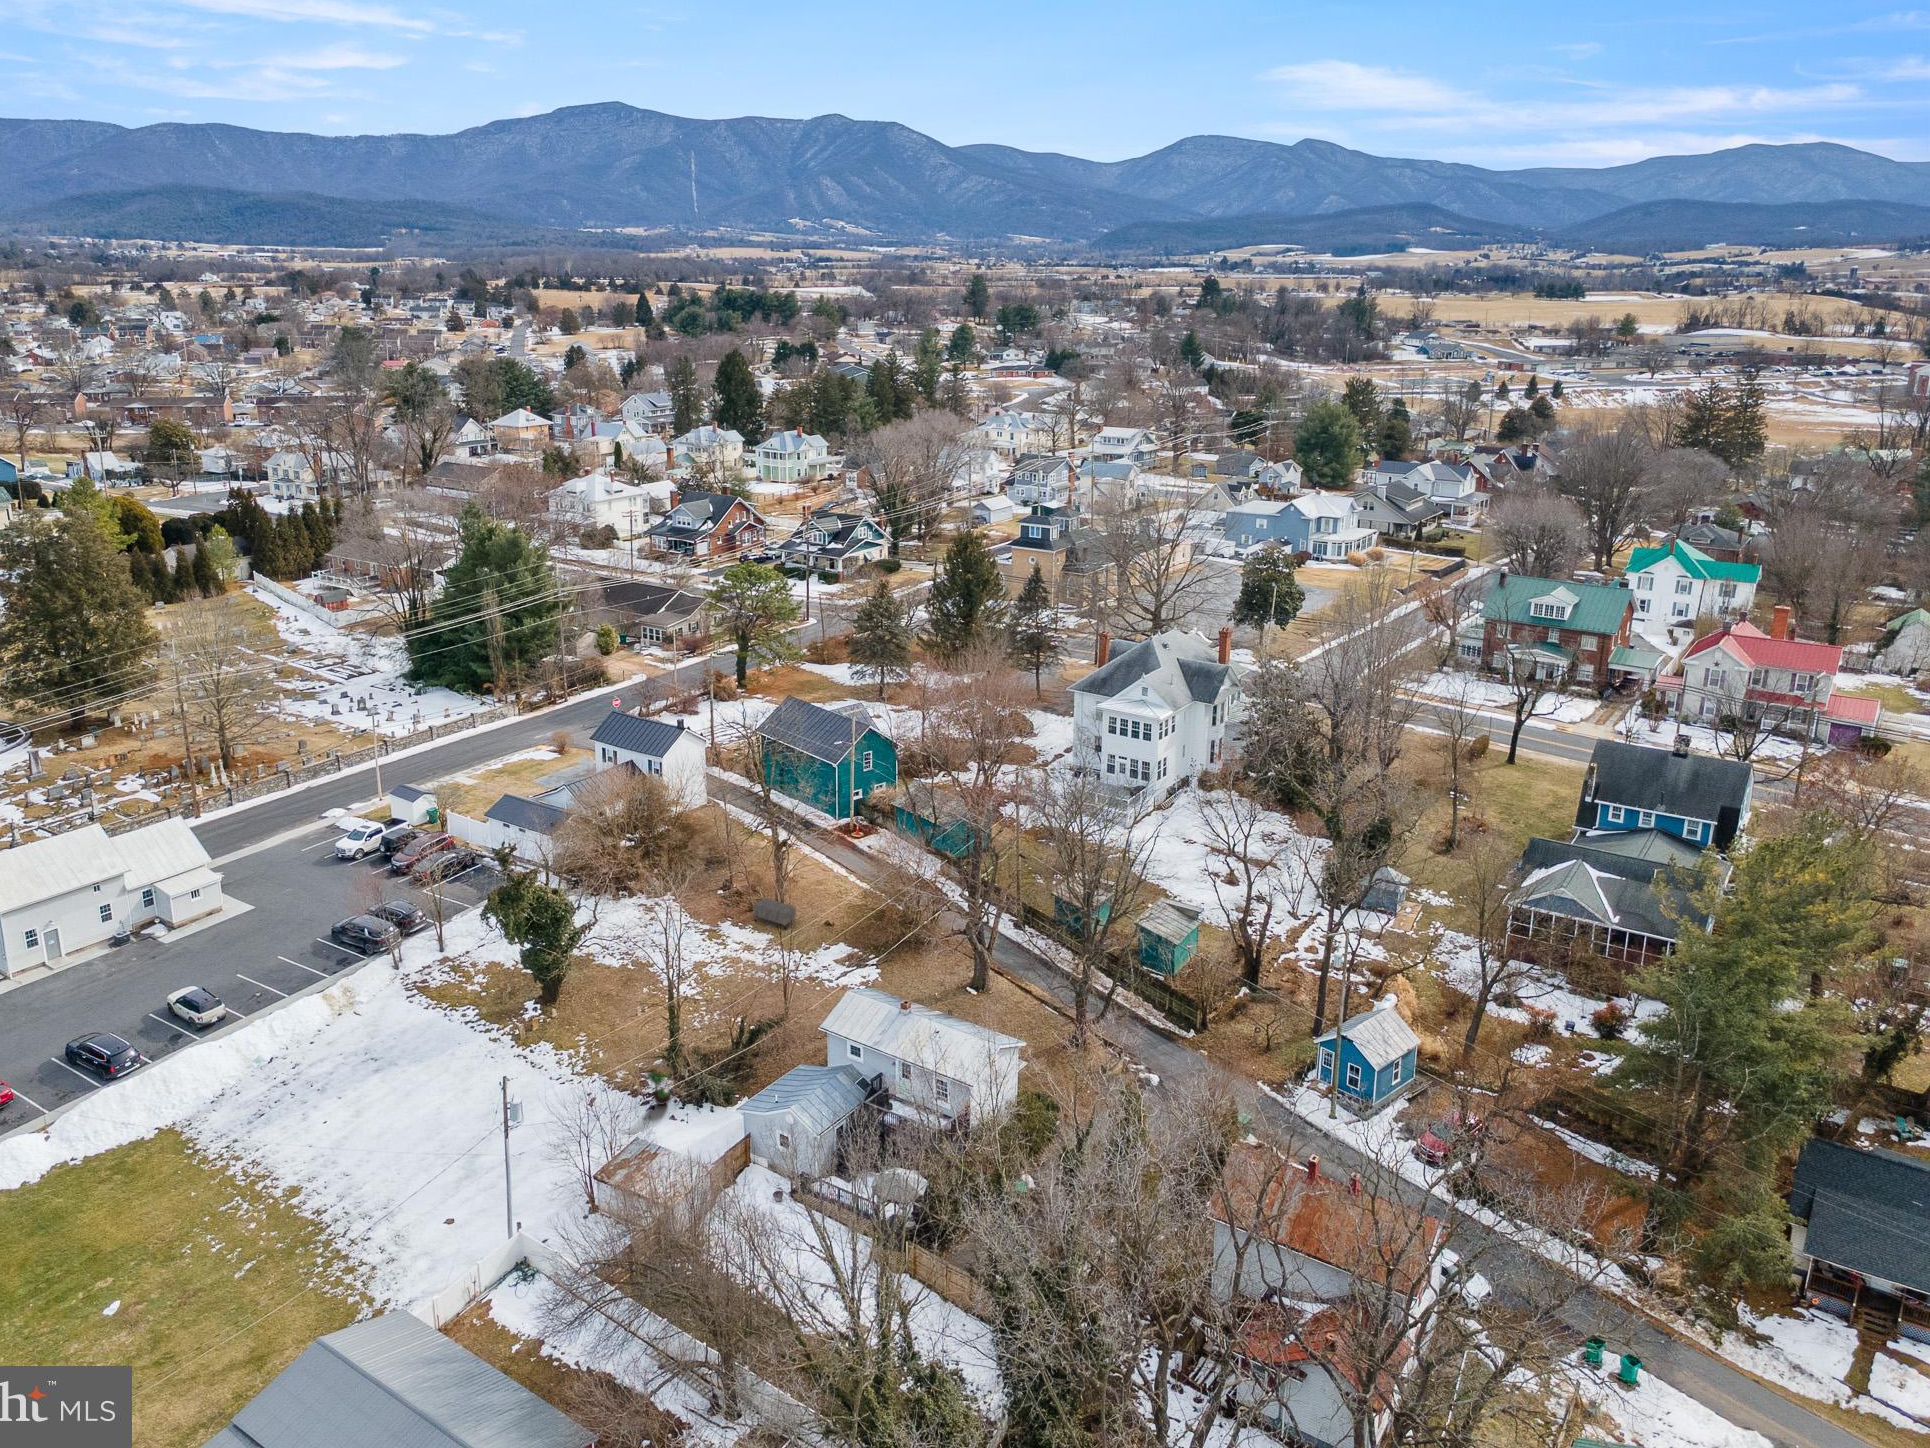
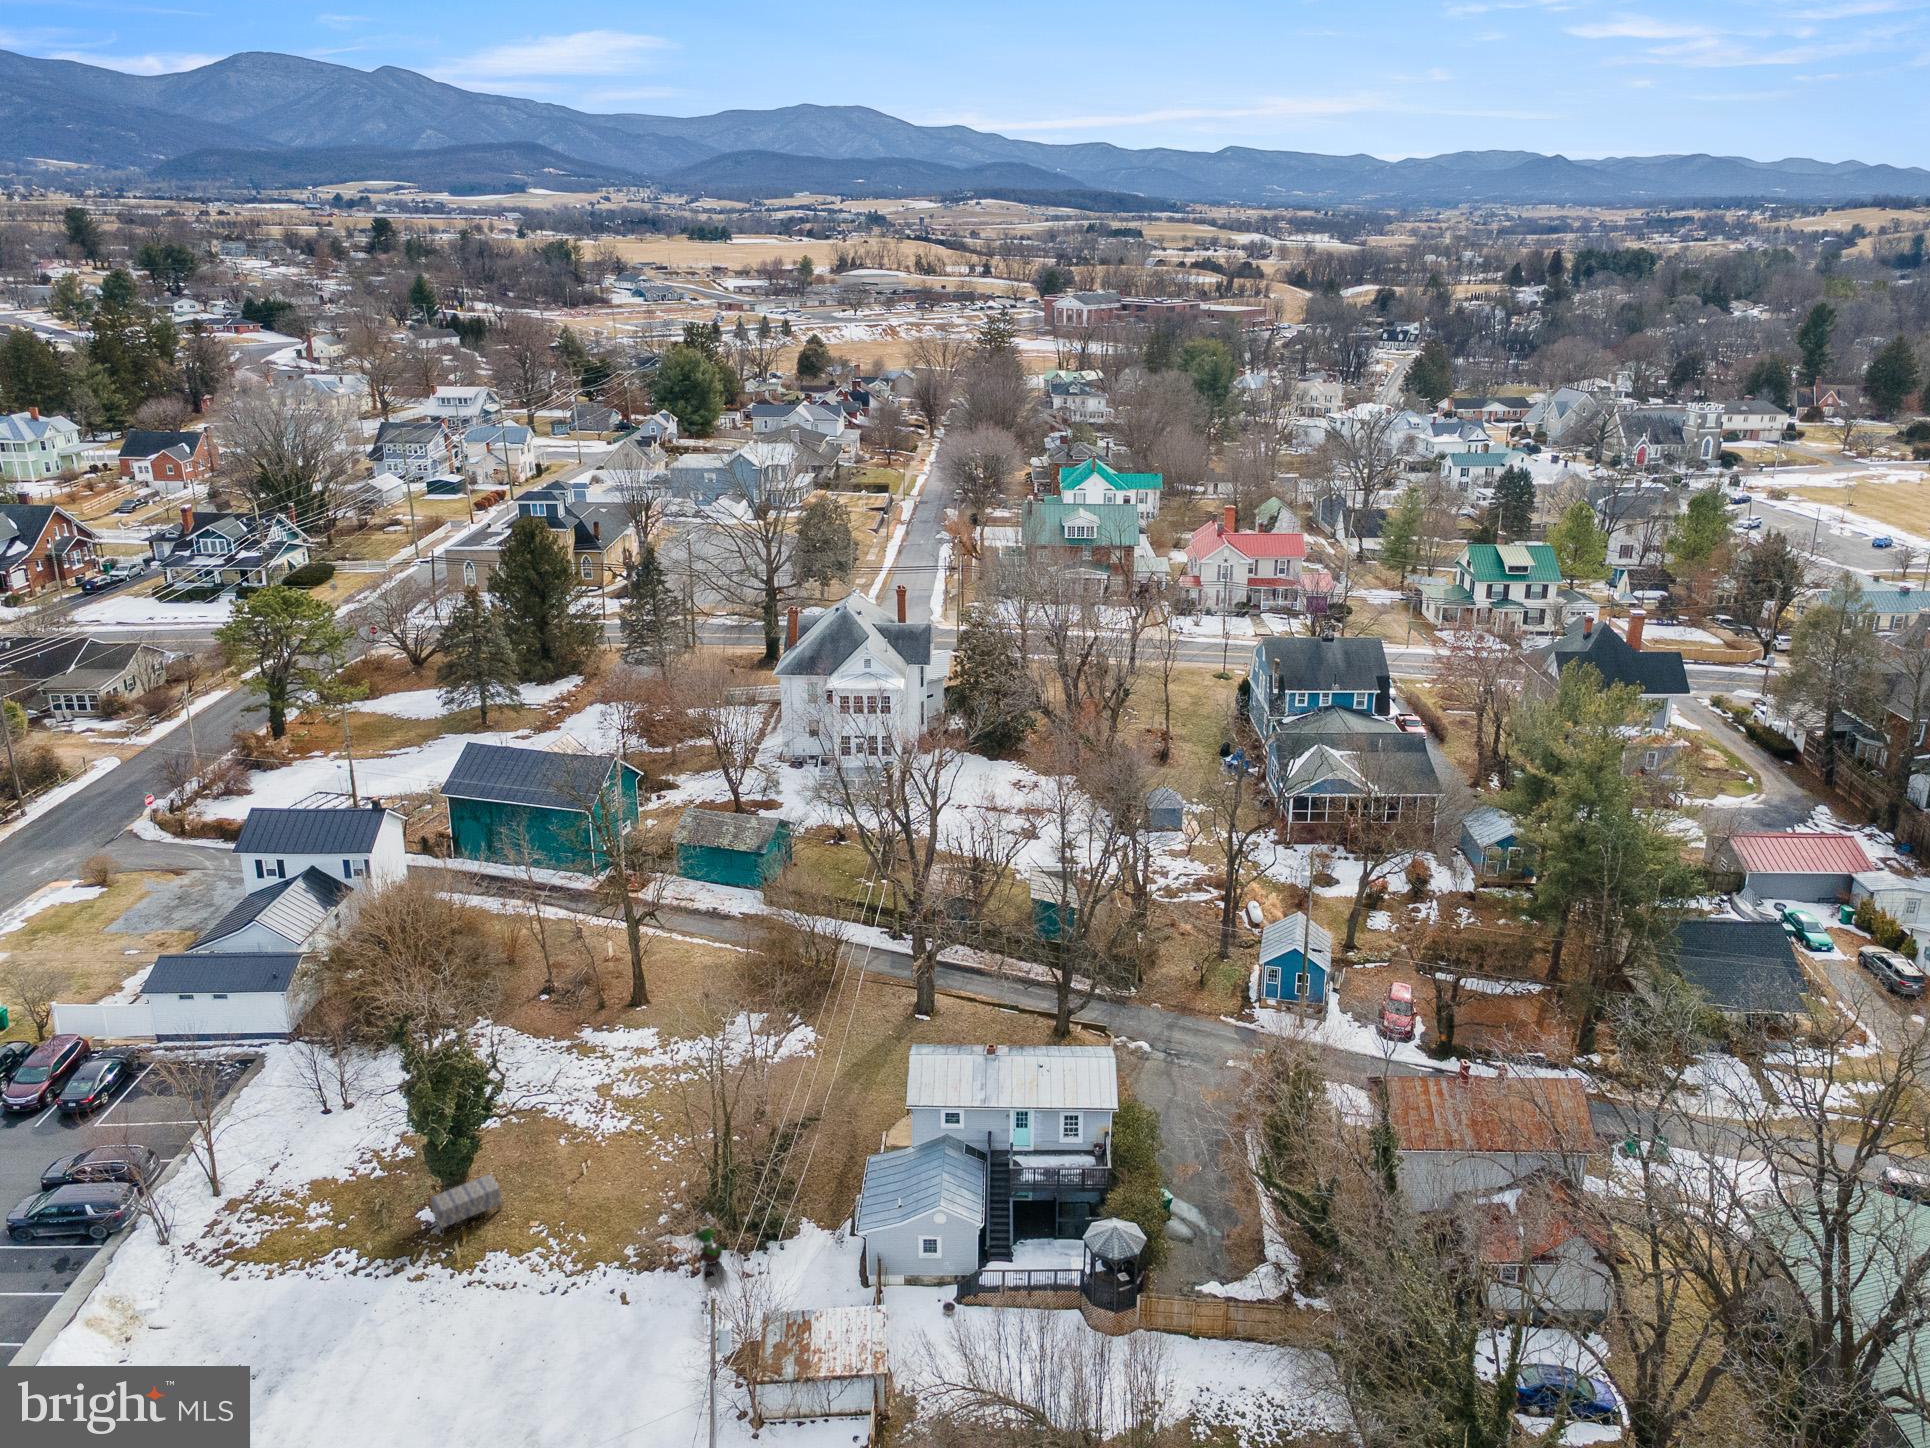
bench: present [753,898,796,928] -> present [431,1174,502,1234]

